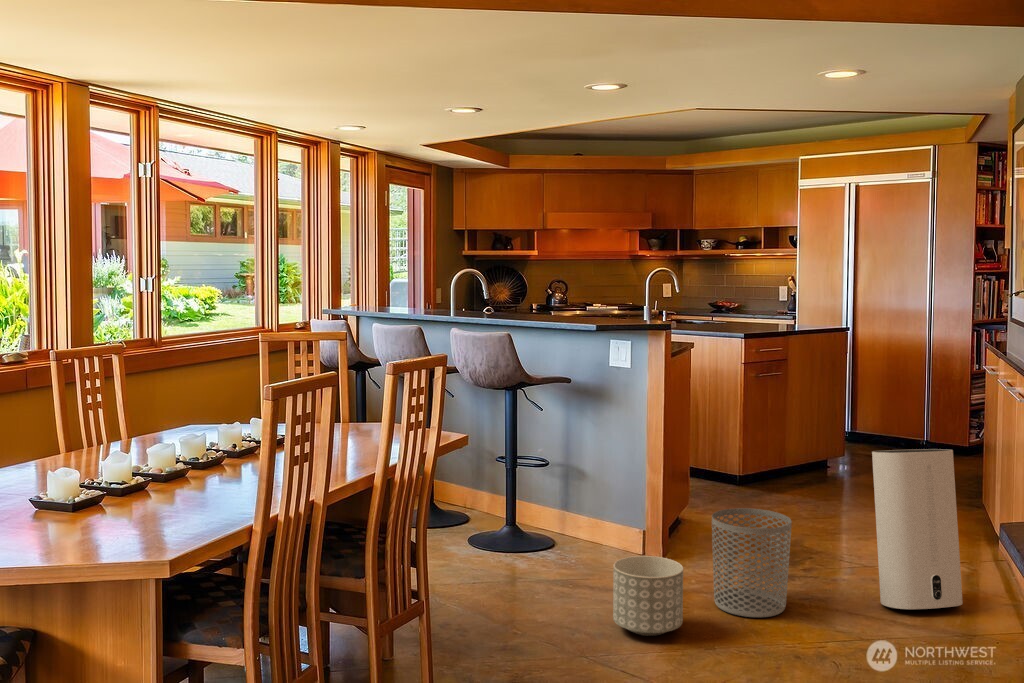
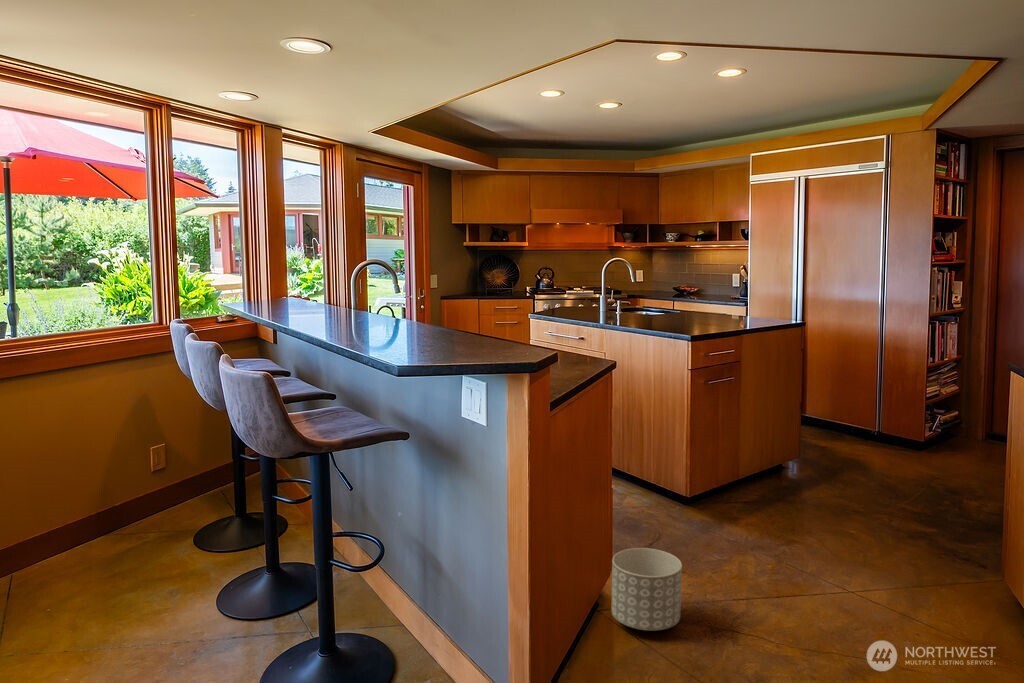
air purifier: present [872,449,963,609] -> none [859,440,946,598]
waste bin: present [712,508,792,617] -> none [705,496,784,607]

